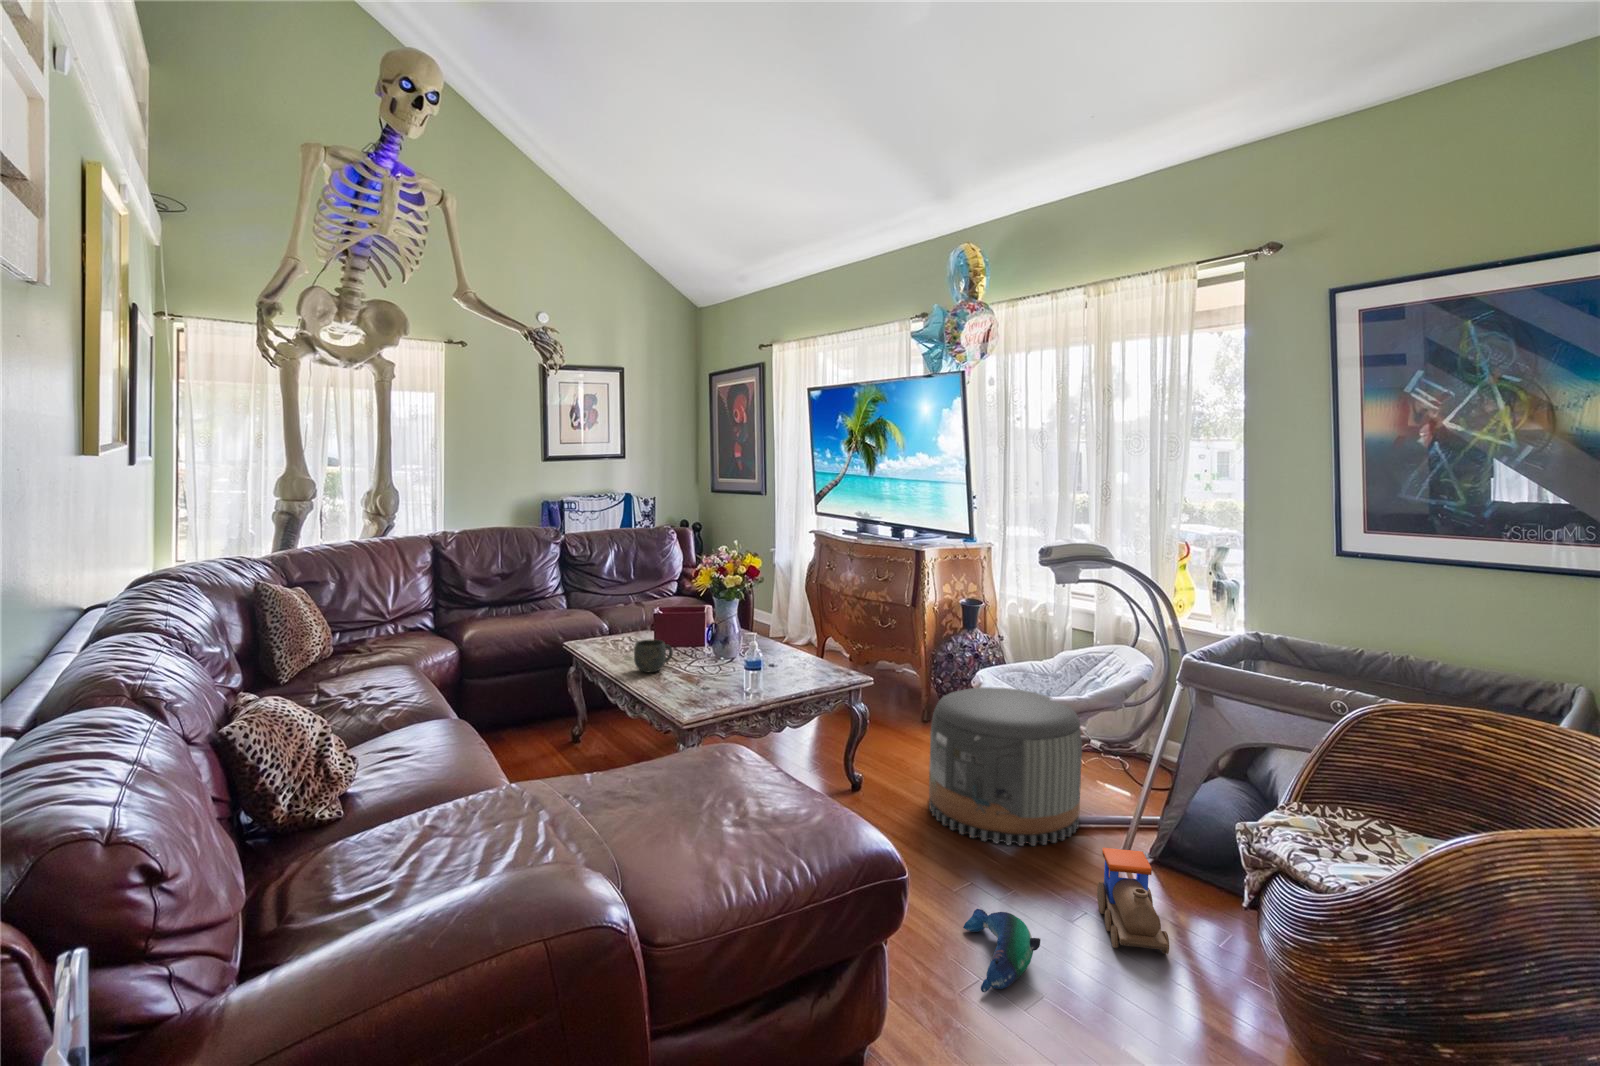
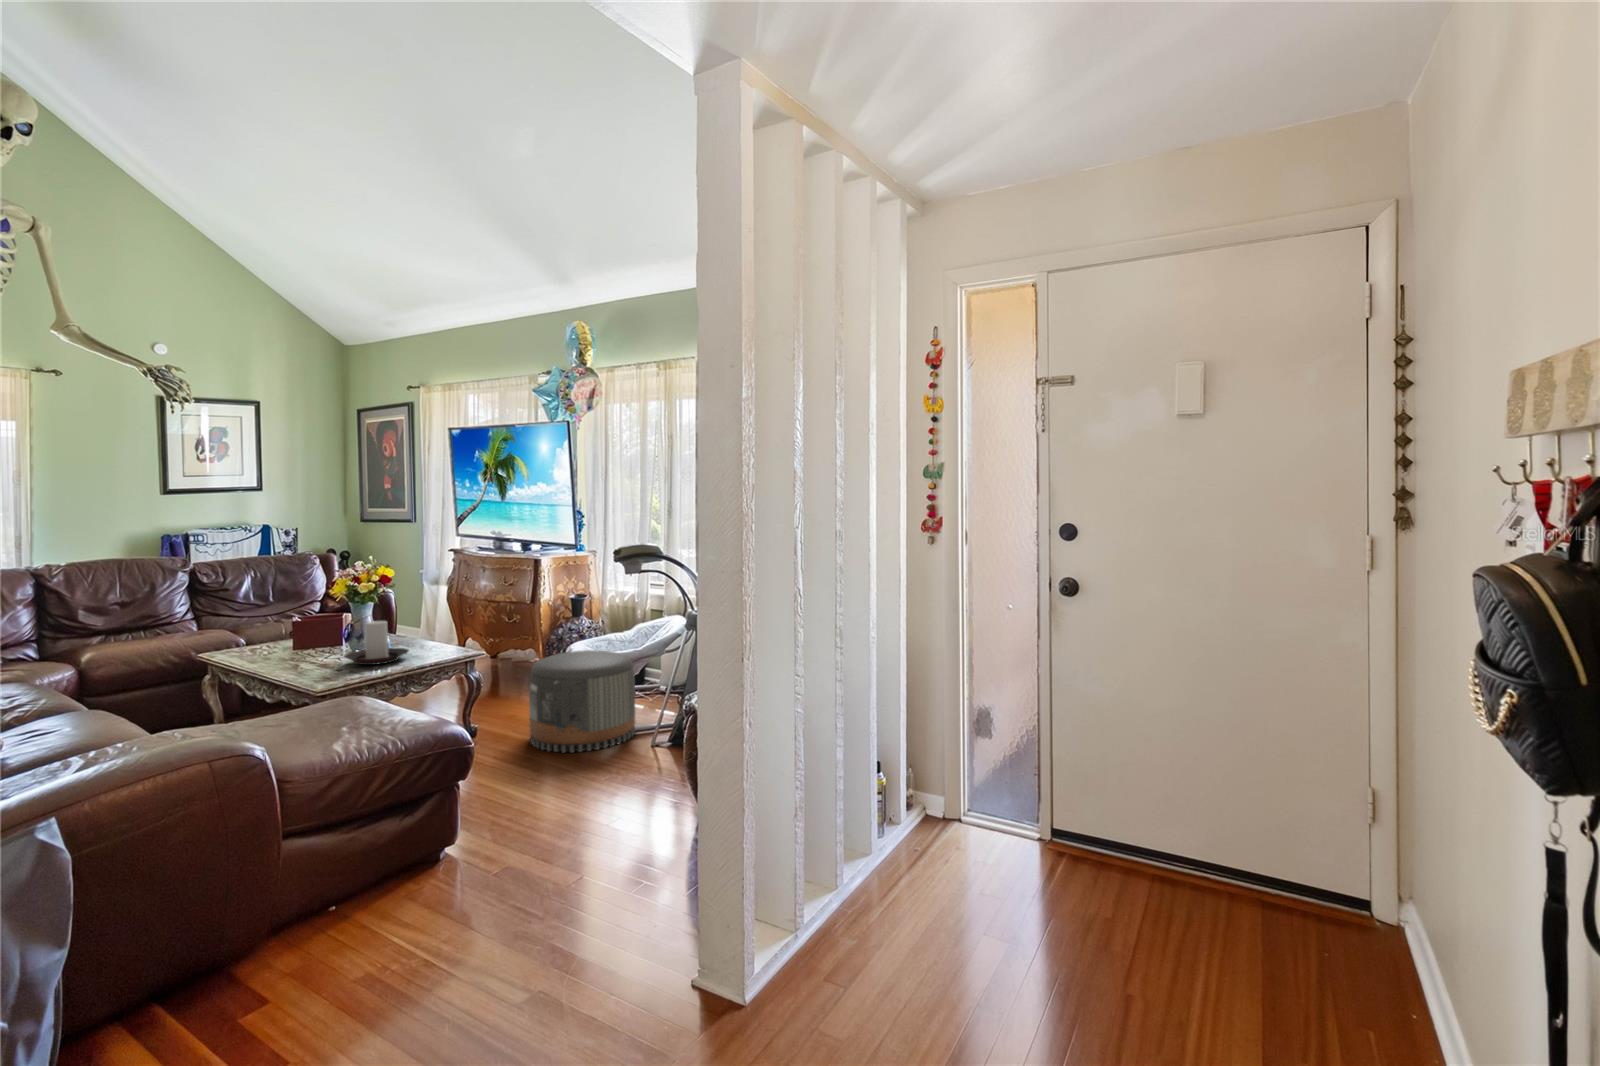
candle holder: none [712,626,788,688] -> present [344,621,409,665]
mug: present [634,640,673,672] -> none [272,639,309,665]
toy train: present [1097,848,1169,954] -> none [626,734,657,789]
plush toy: present [963,909,1040,992] -> none [531,779,575,822]

